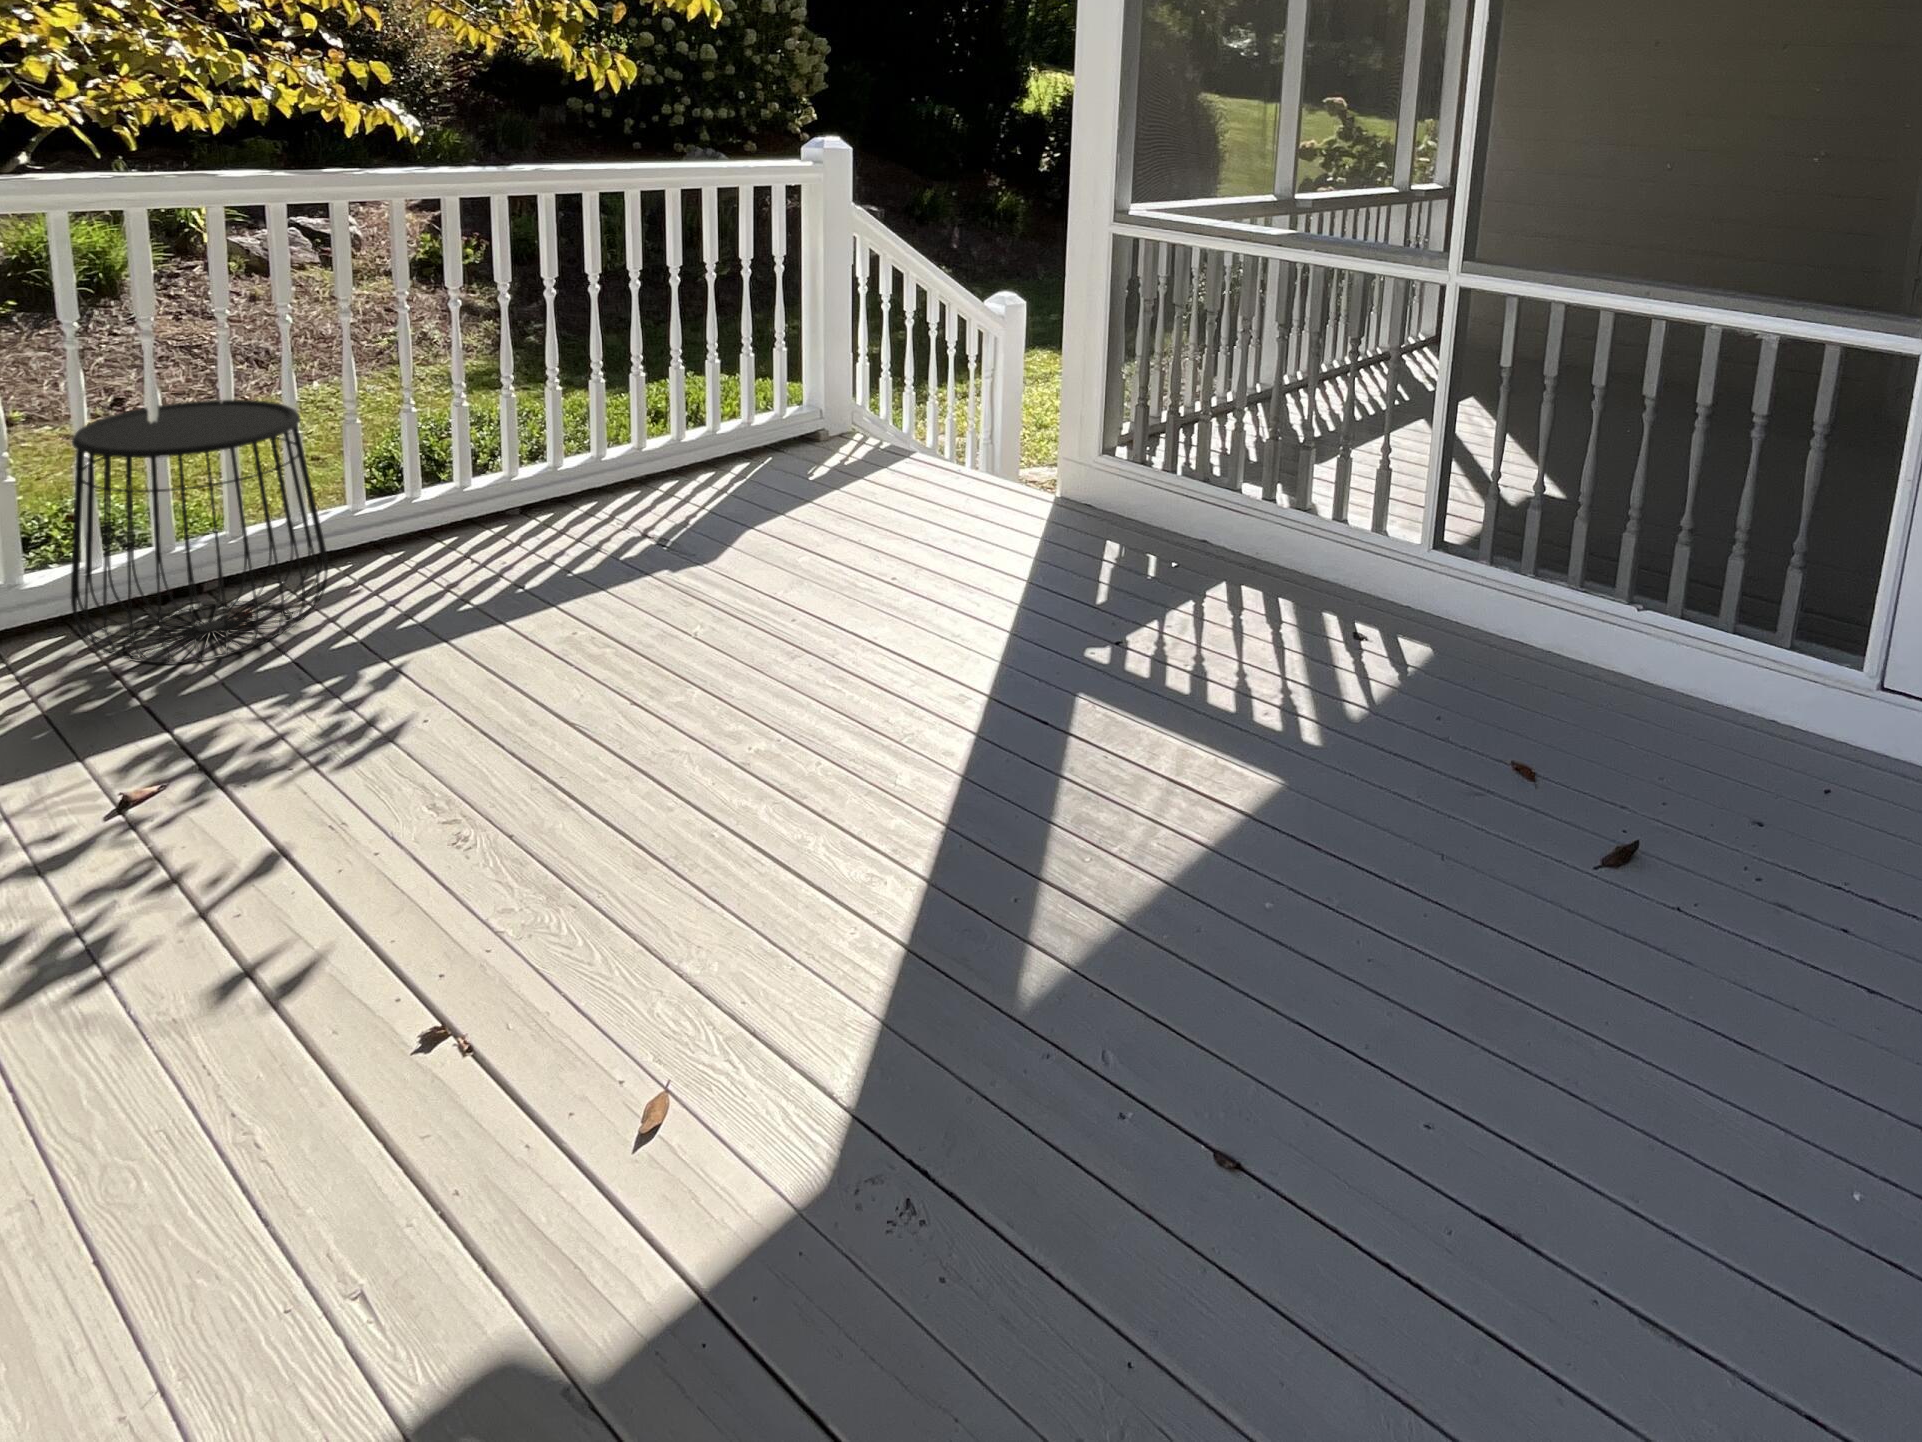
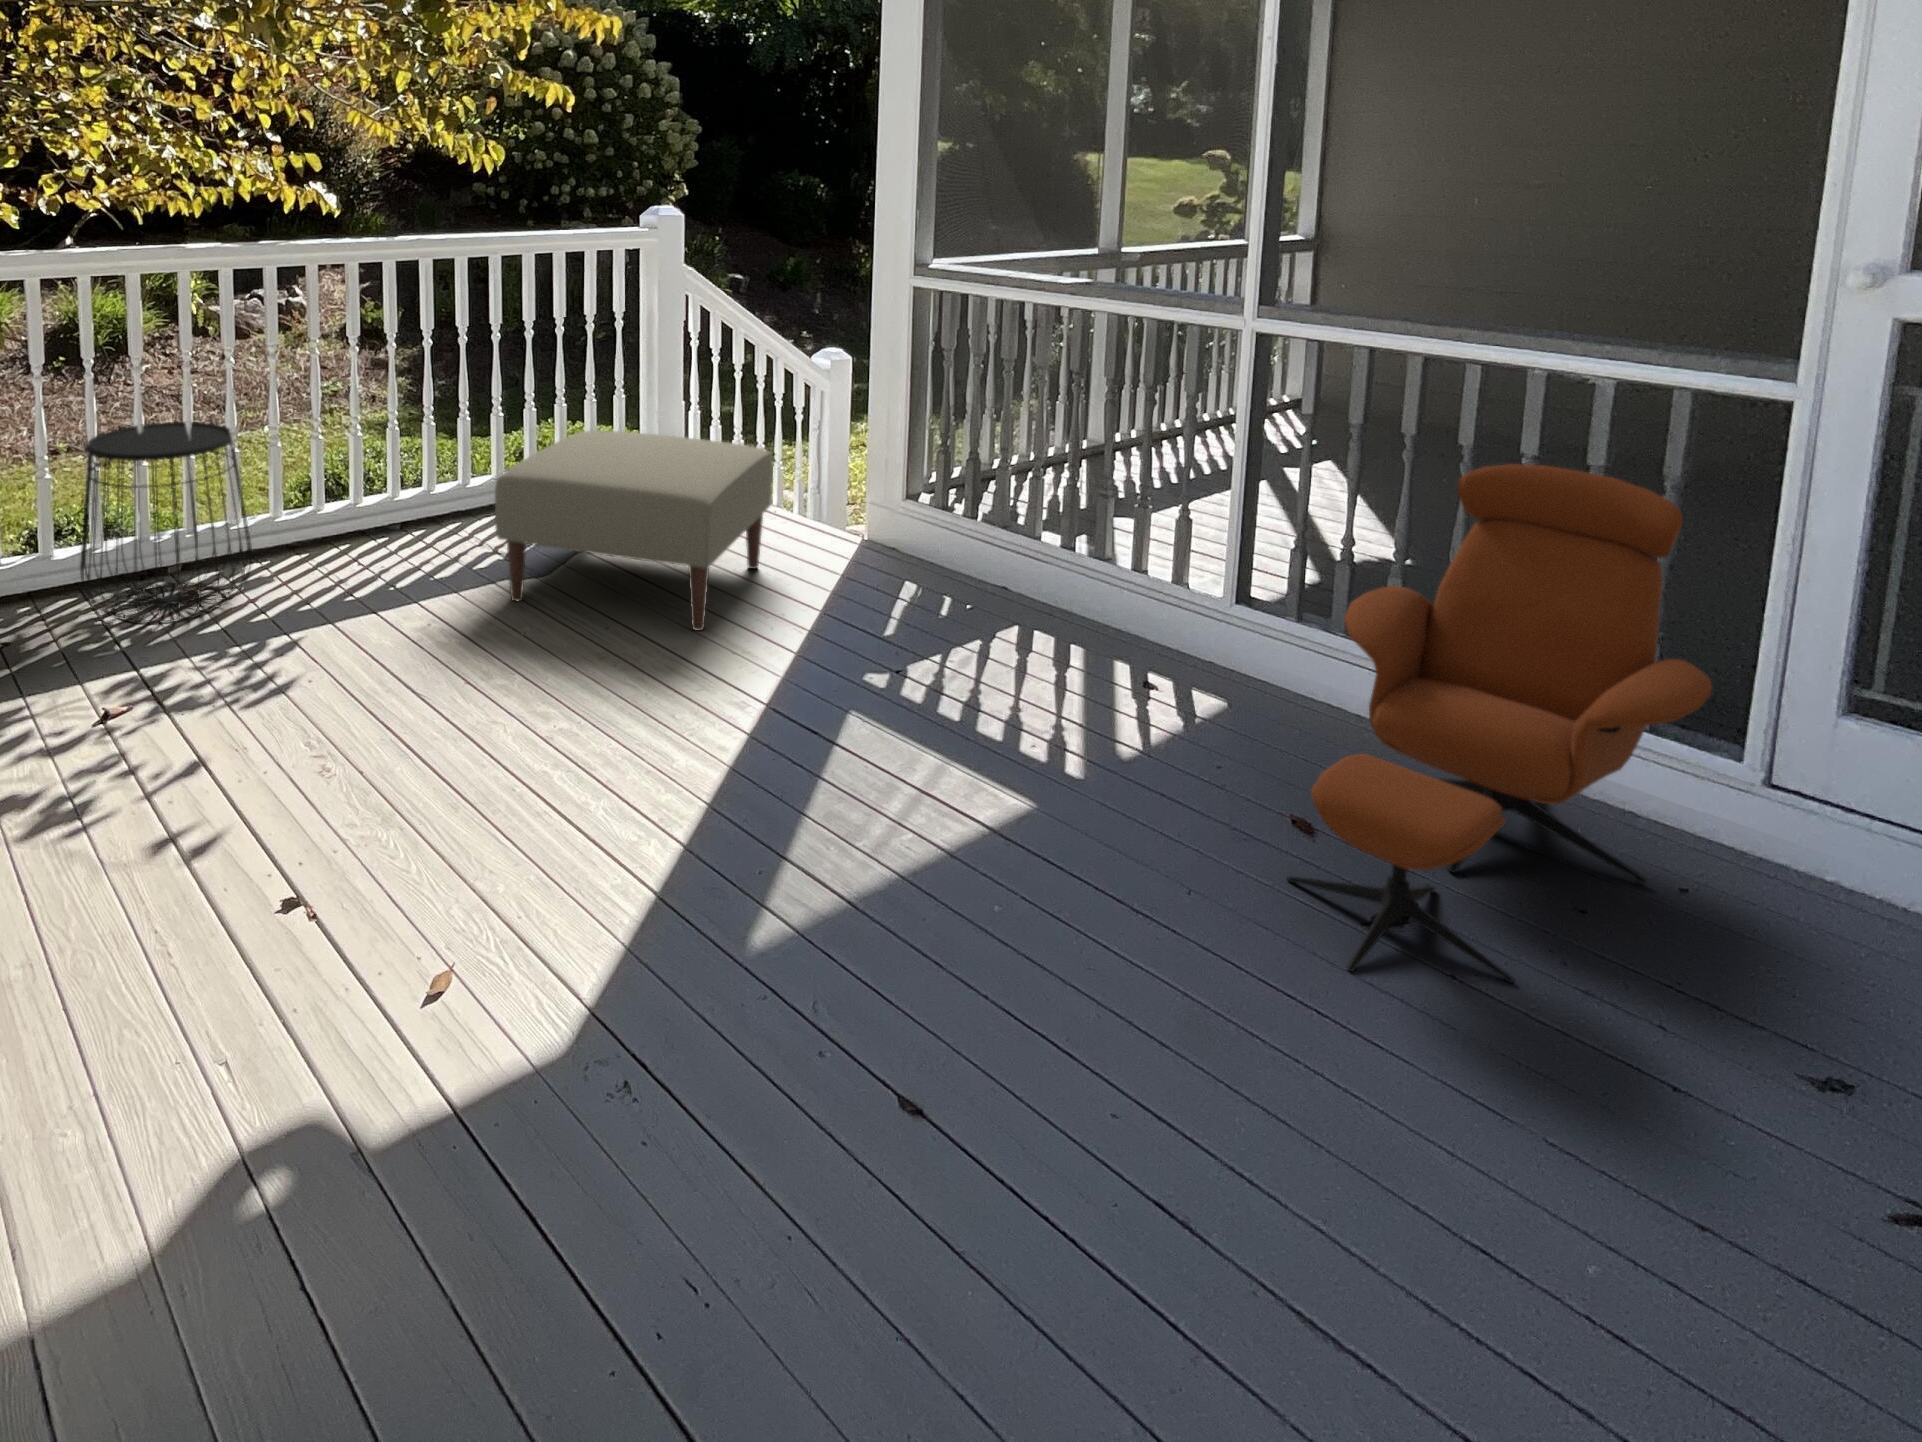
ottoman: none [652,392,967,614] -> present [495,430,773,630]
lounge chair: none [1529,413,1873,925] -> present [1287,464,1713,983]

